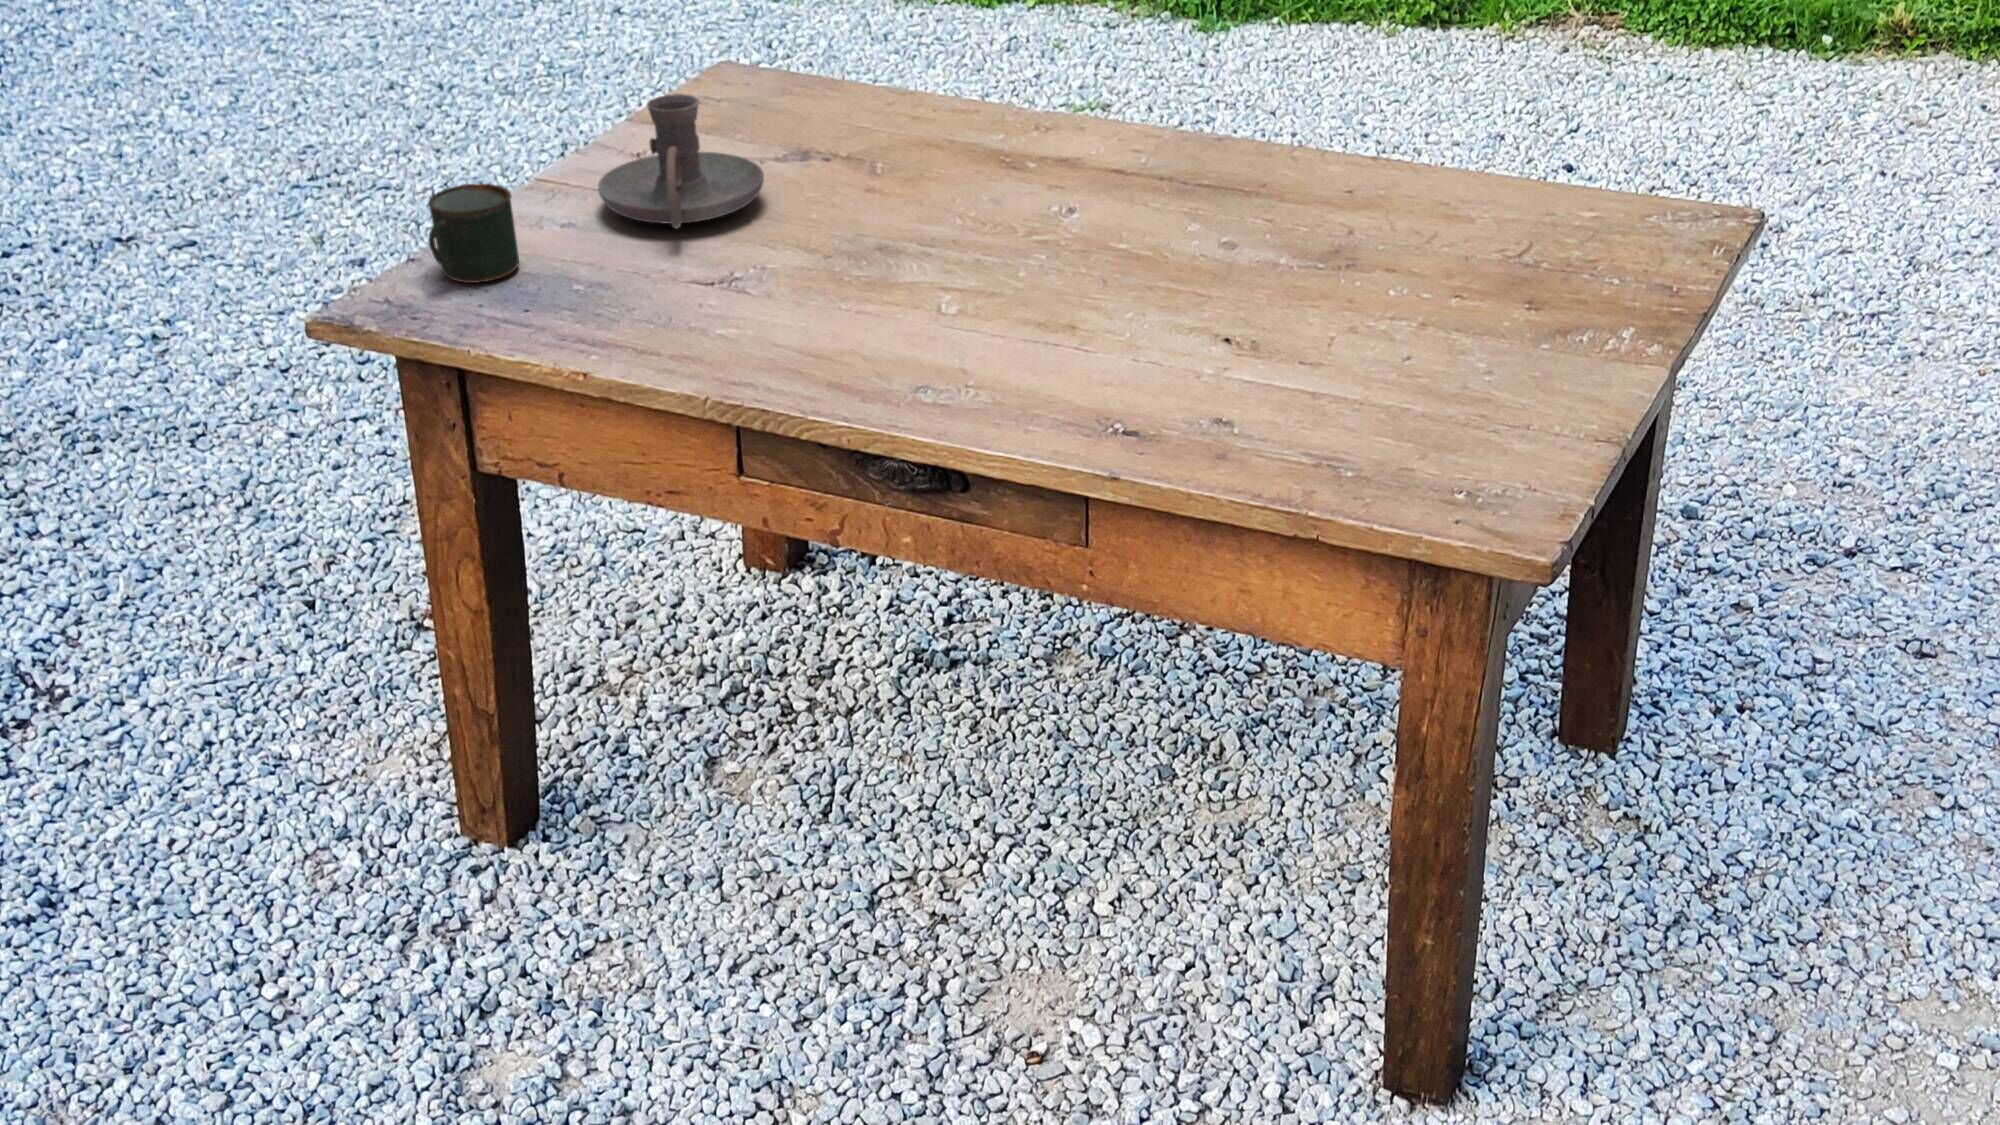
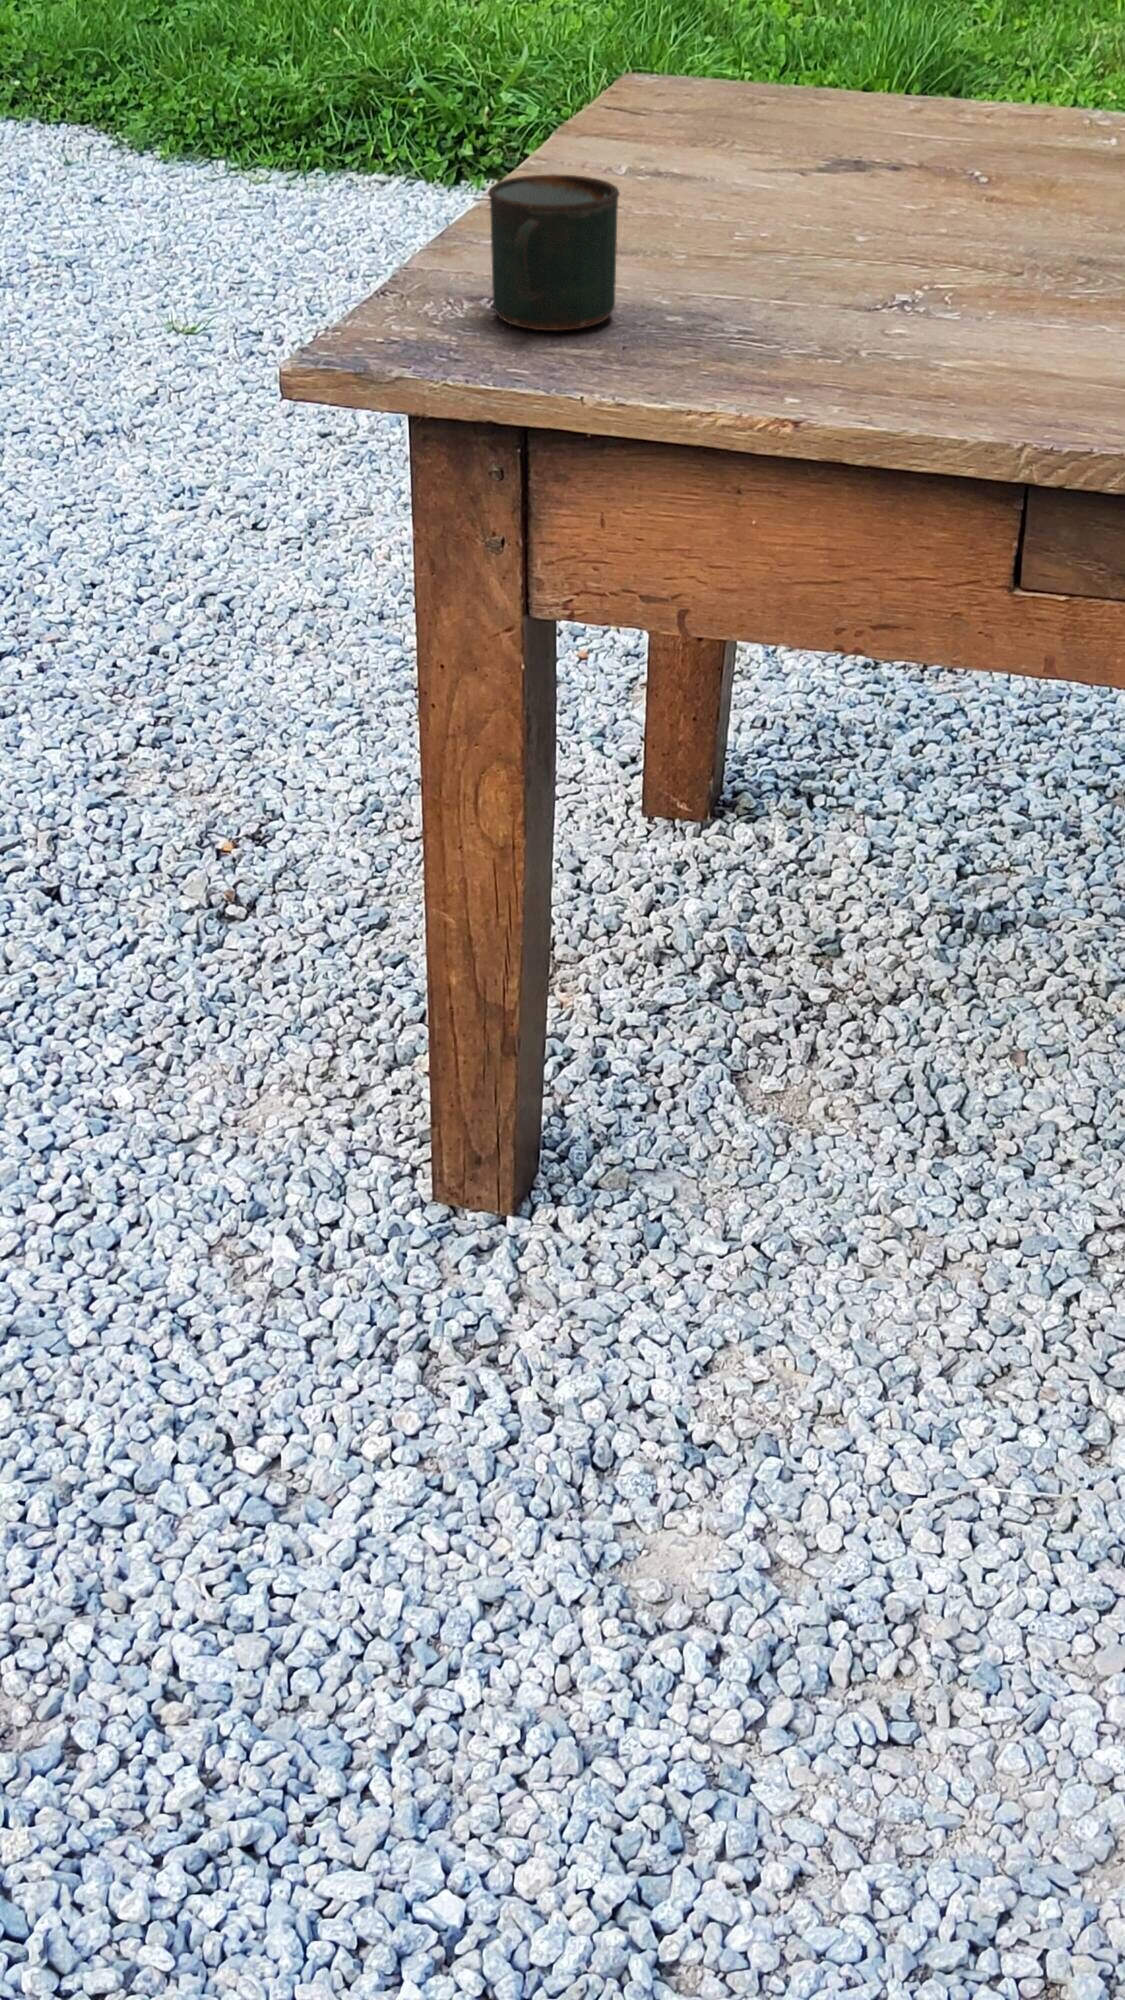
candle holder: present [598,94,764,228] -> none [657,58,909,254]

